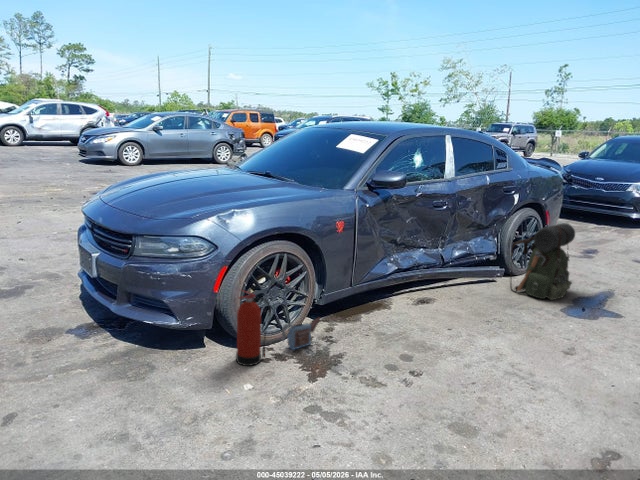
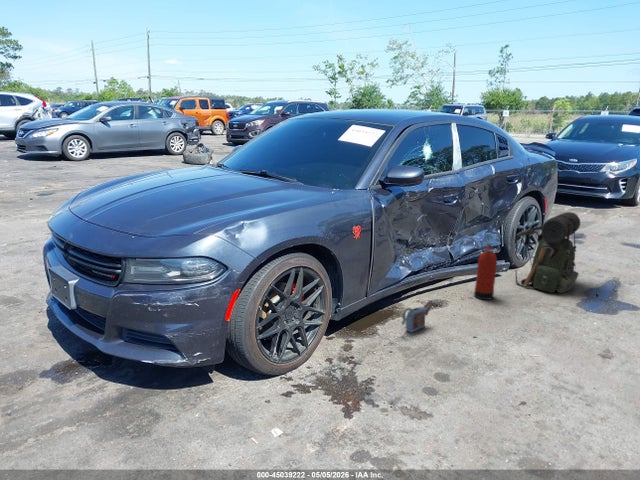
fire extinguisher: present [236,290,271,366] -> present [474,243,497,300]
watering can: present [282,317,320,350] -> present [402,301,433,332]

